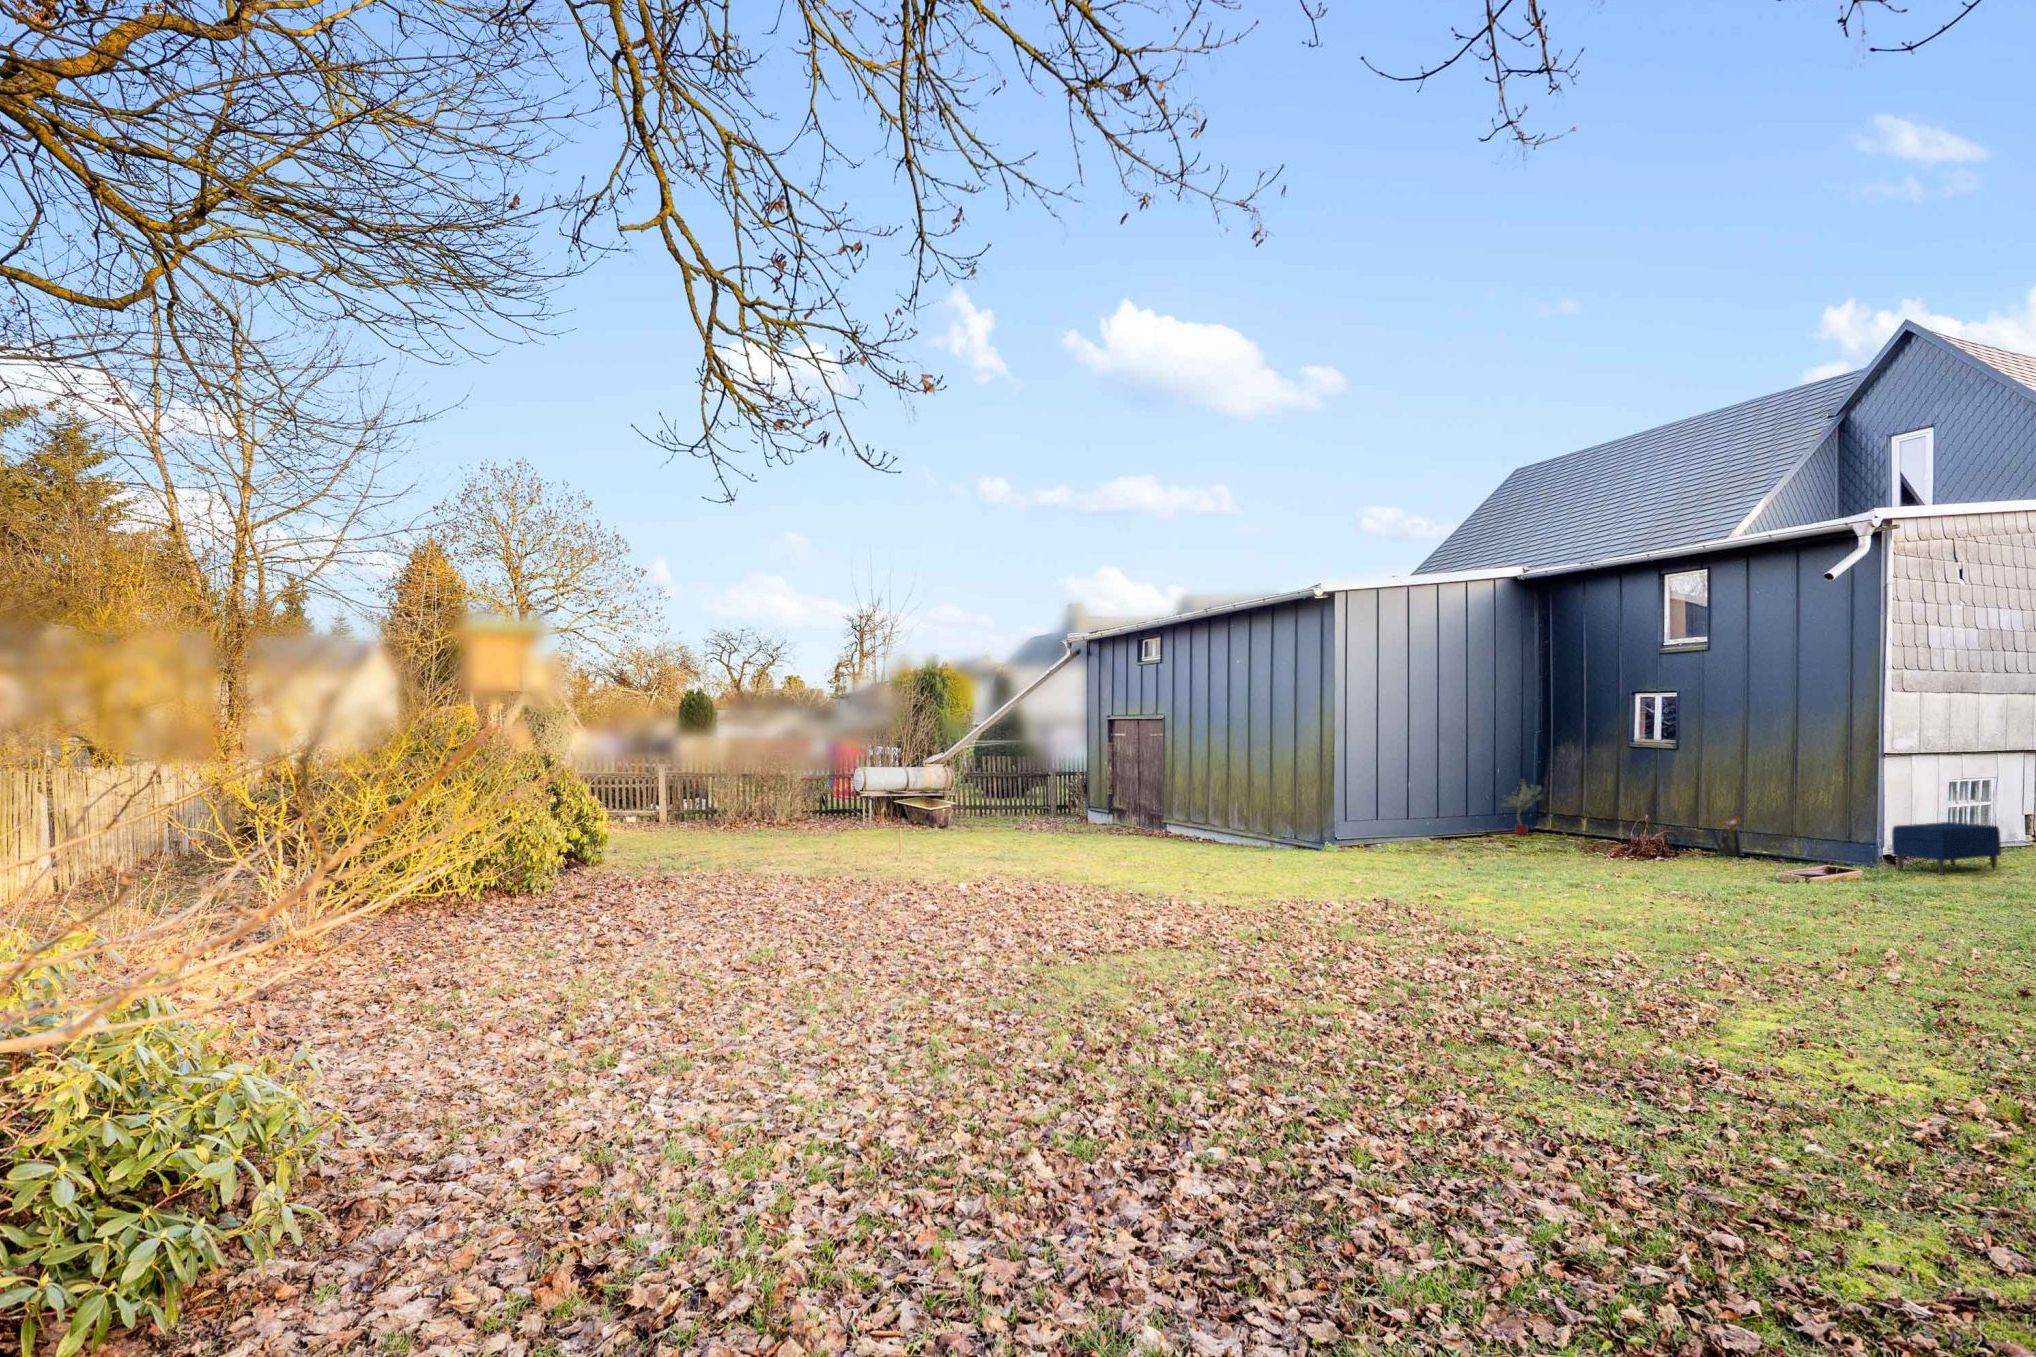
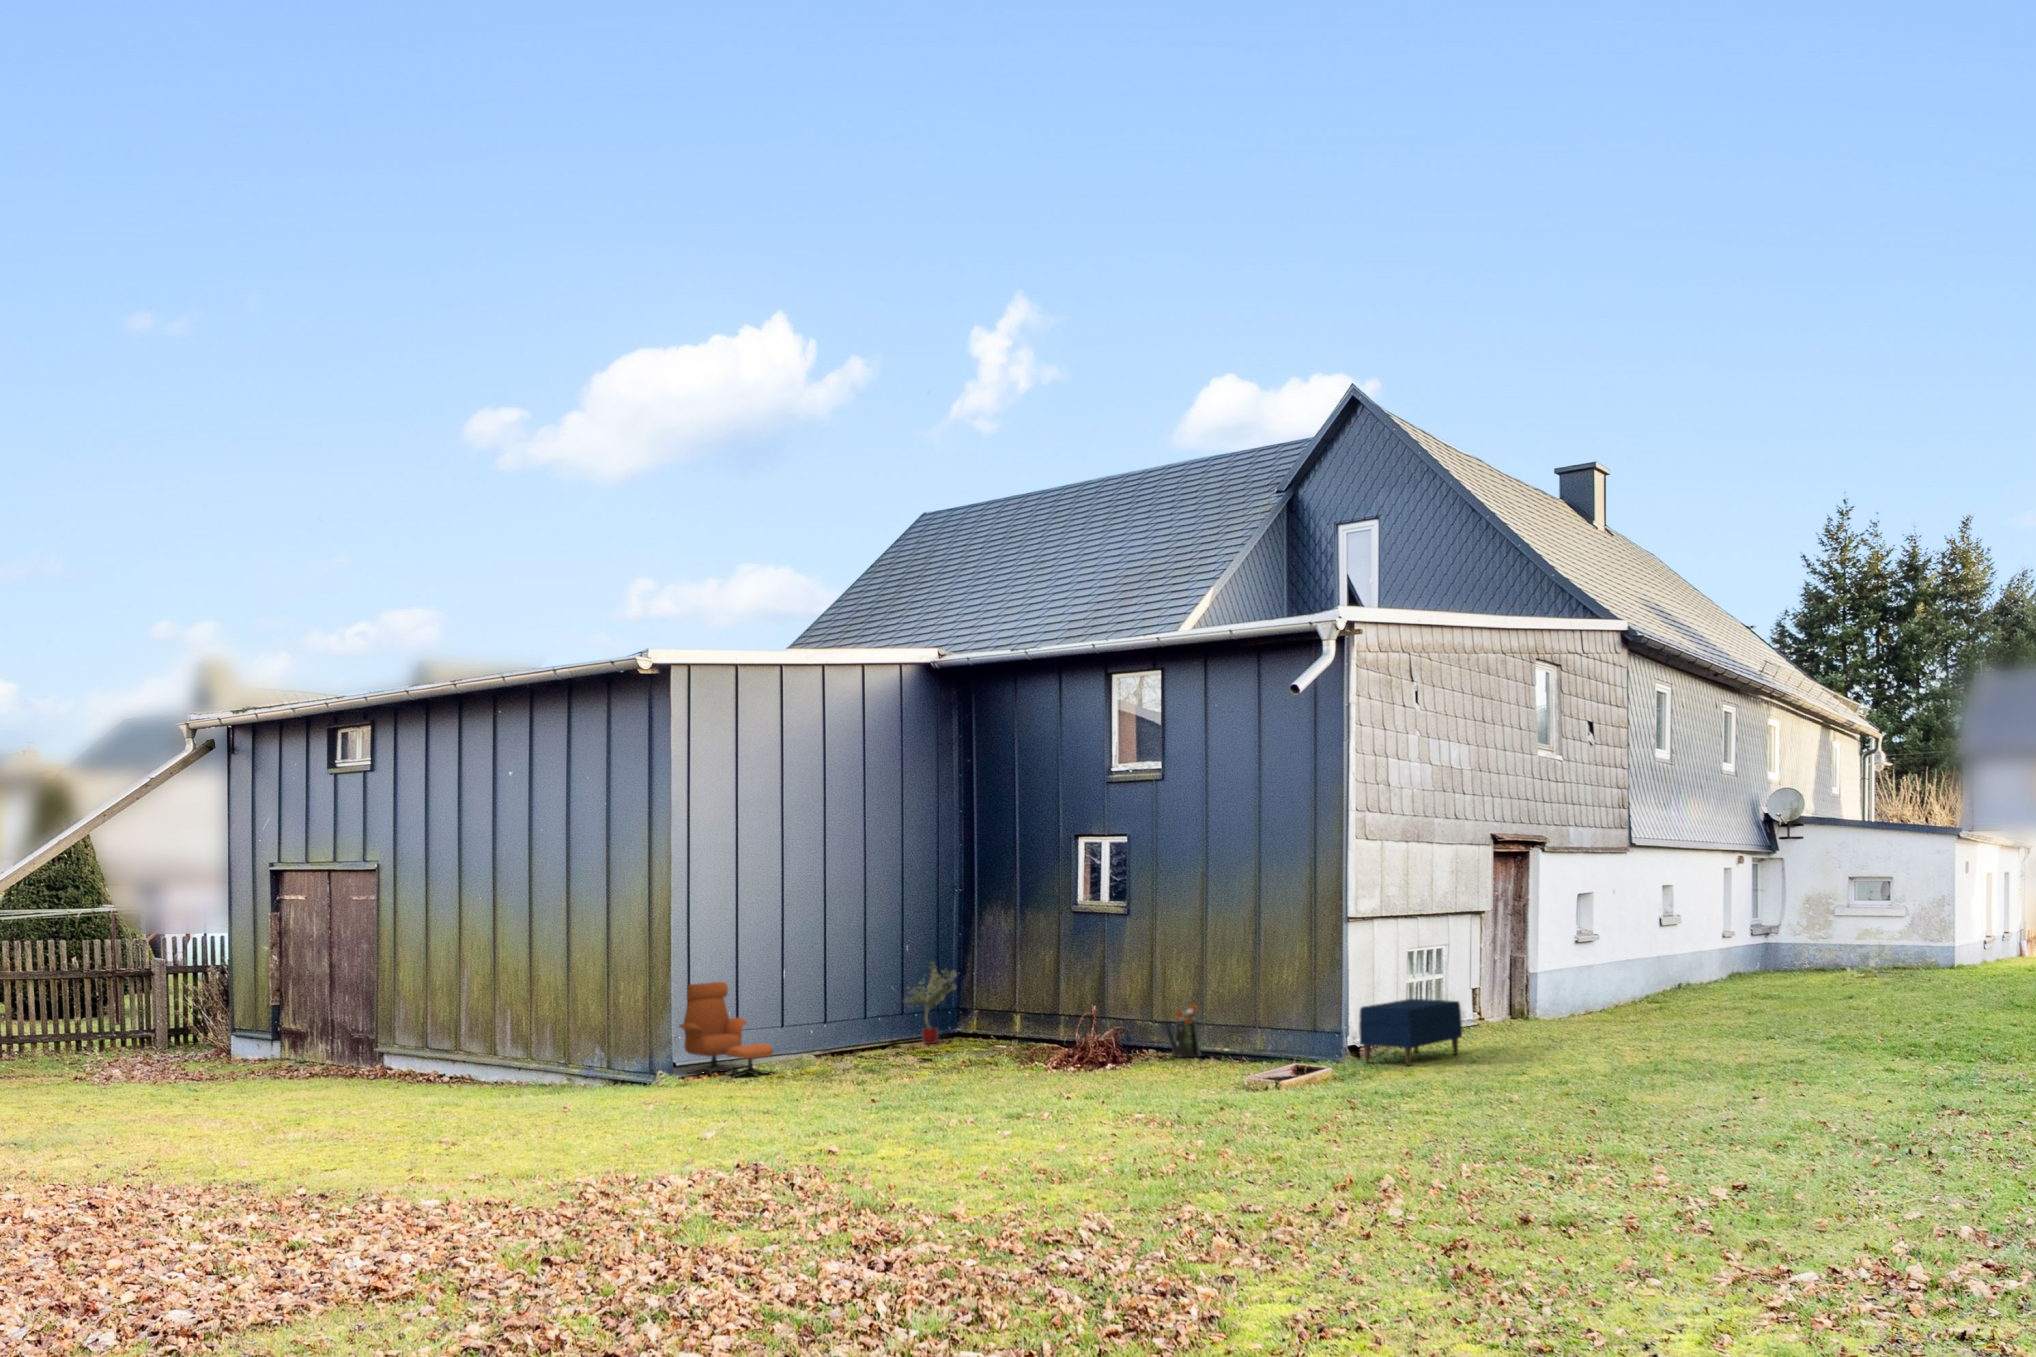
lounge chair: none [1343,787,1407,849] -> present [679,982,773,1078]

